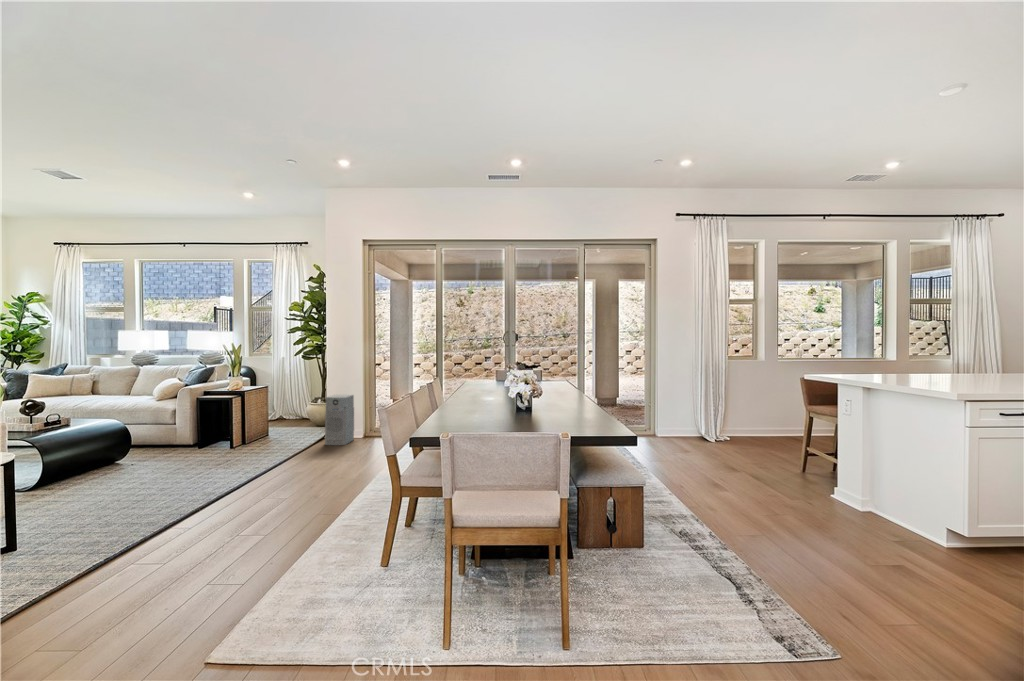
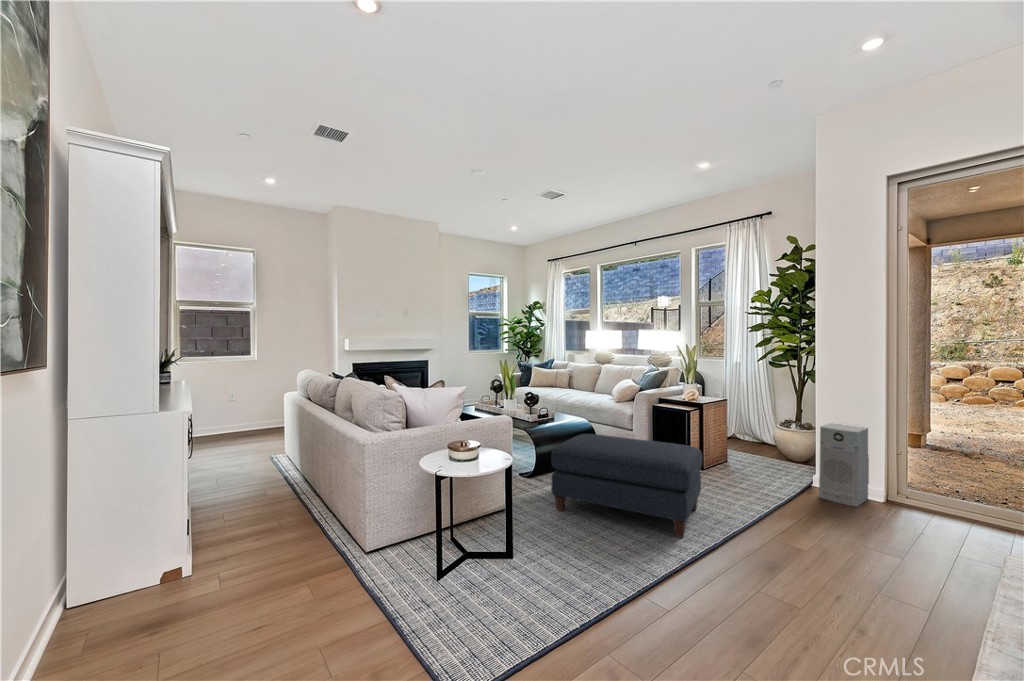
ottoman: none [80,420,237,497] -> present [551,434,702,538]

